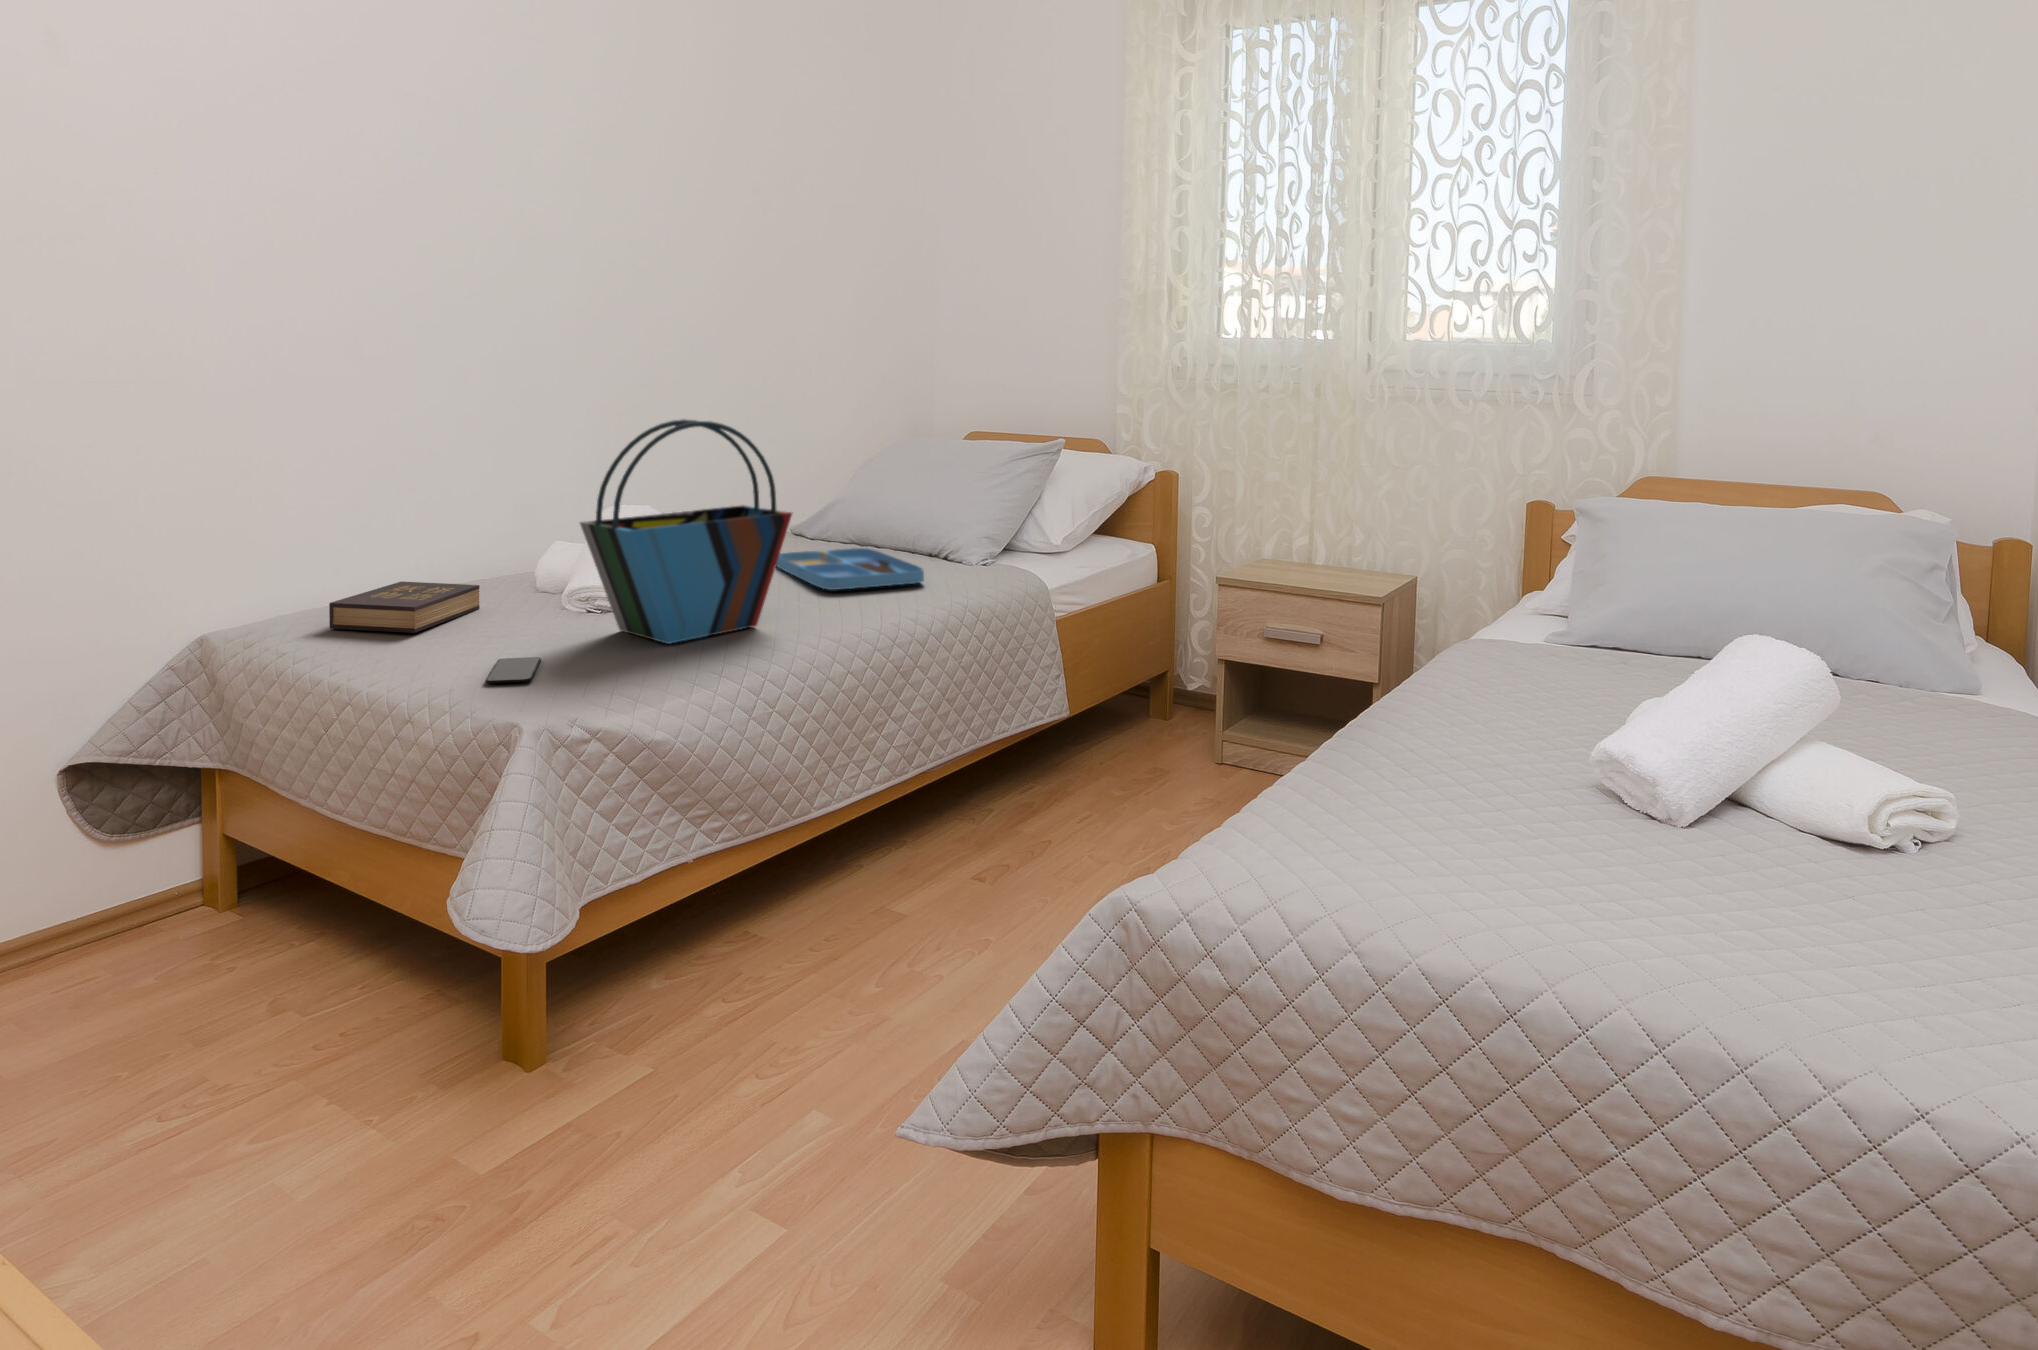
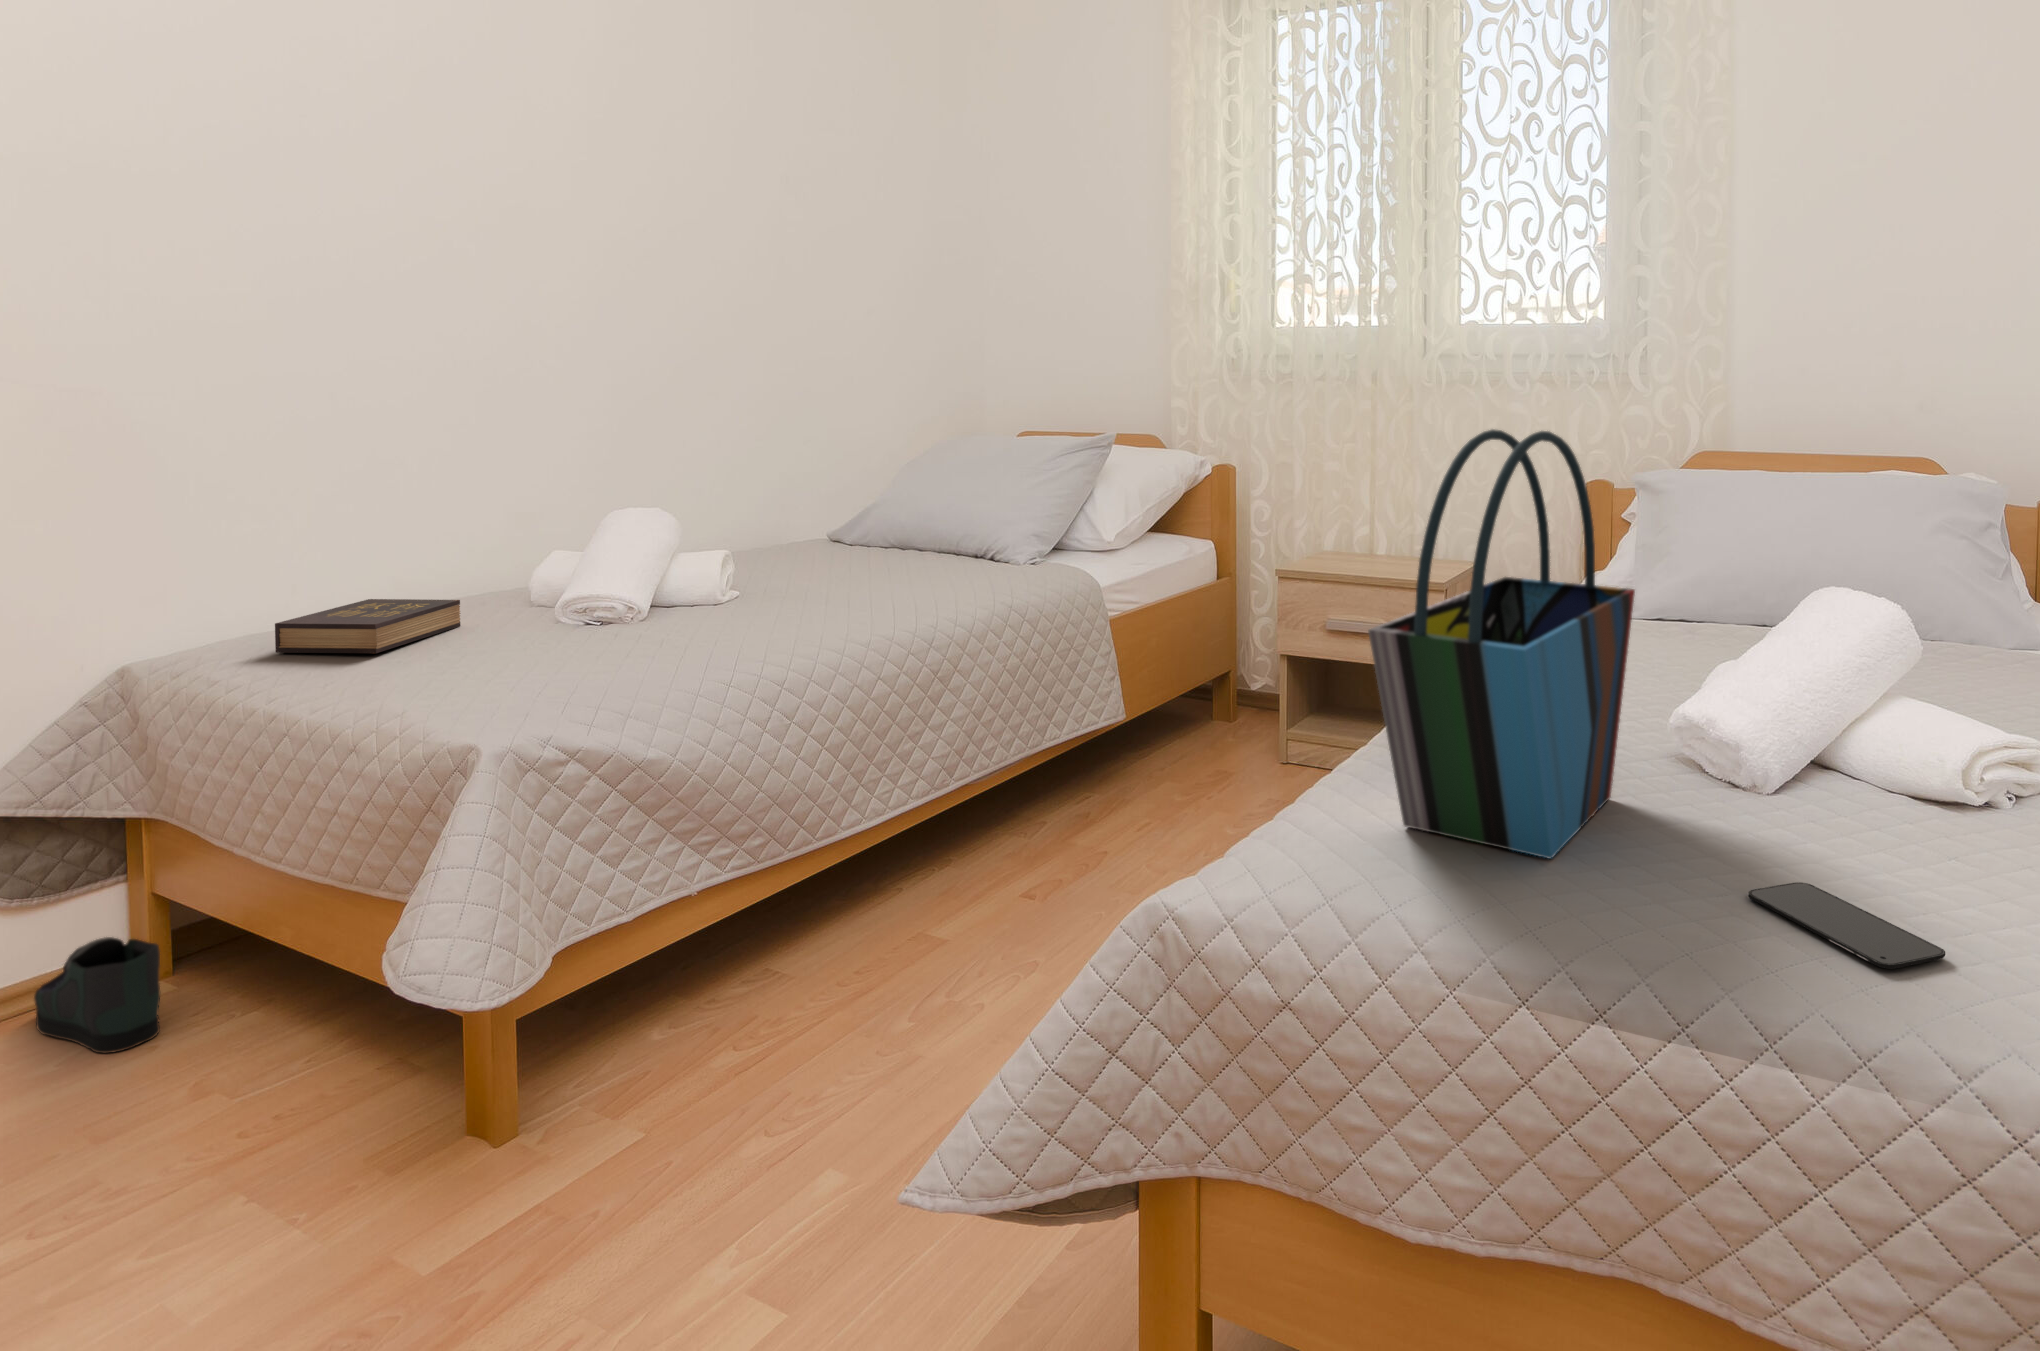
tote bag: present [580,419,792,644] -> present [1368,429,1635,859]
tray: present [776,548,924,590] -> none [806,552,966,594]
smartphone: present [485,657,541,683] -> present [1748,882,1945,969]
shoe: none [133,870,237,970] -> present [34,937,160,1053]

